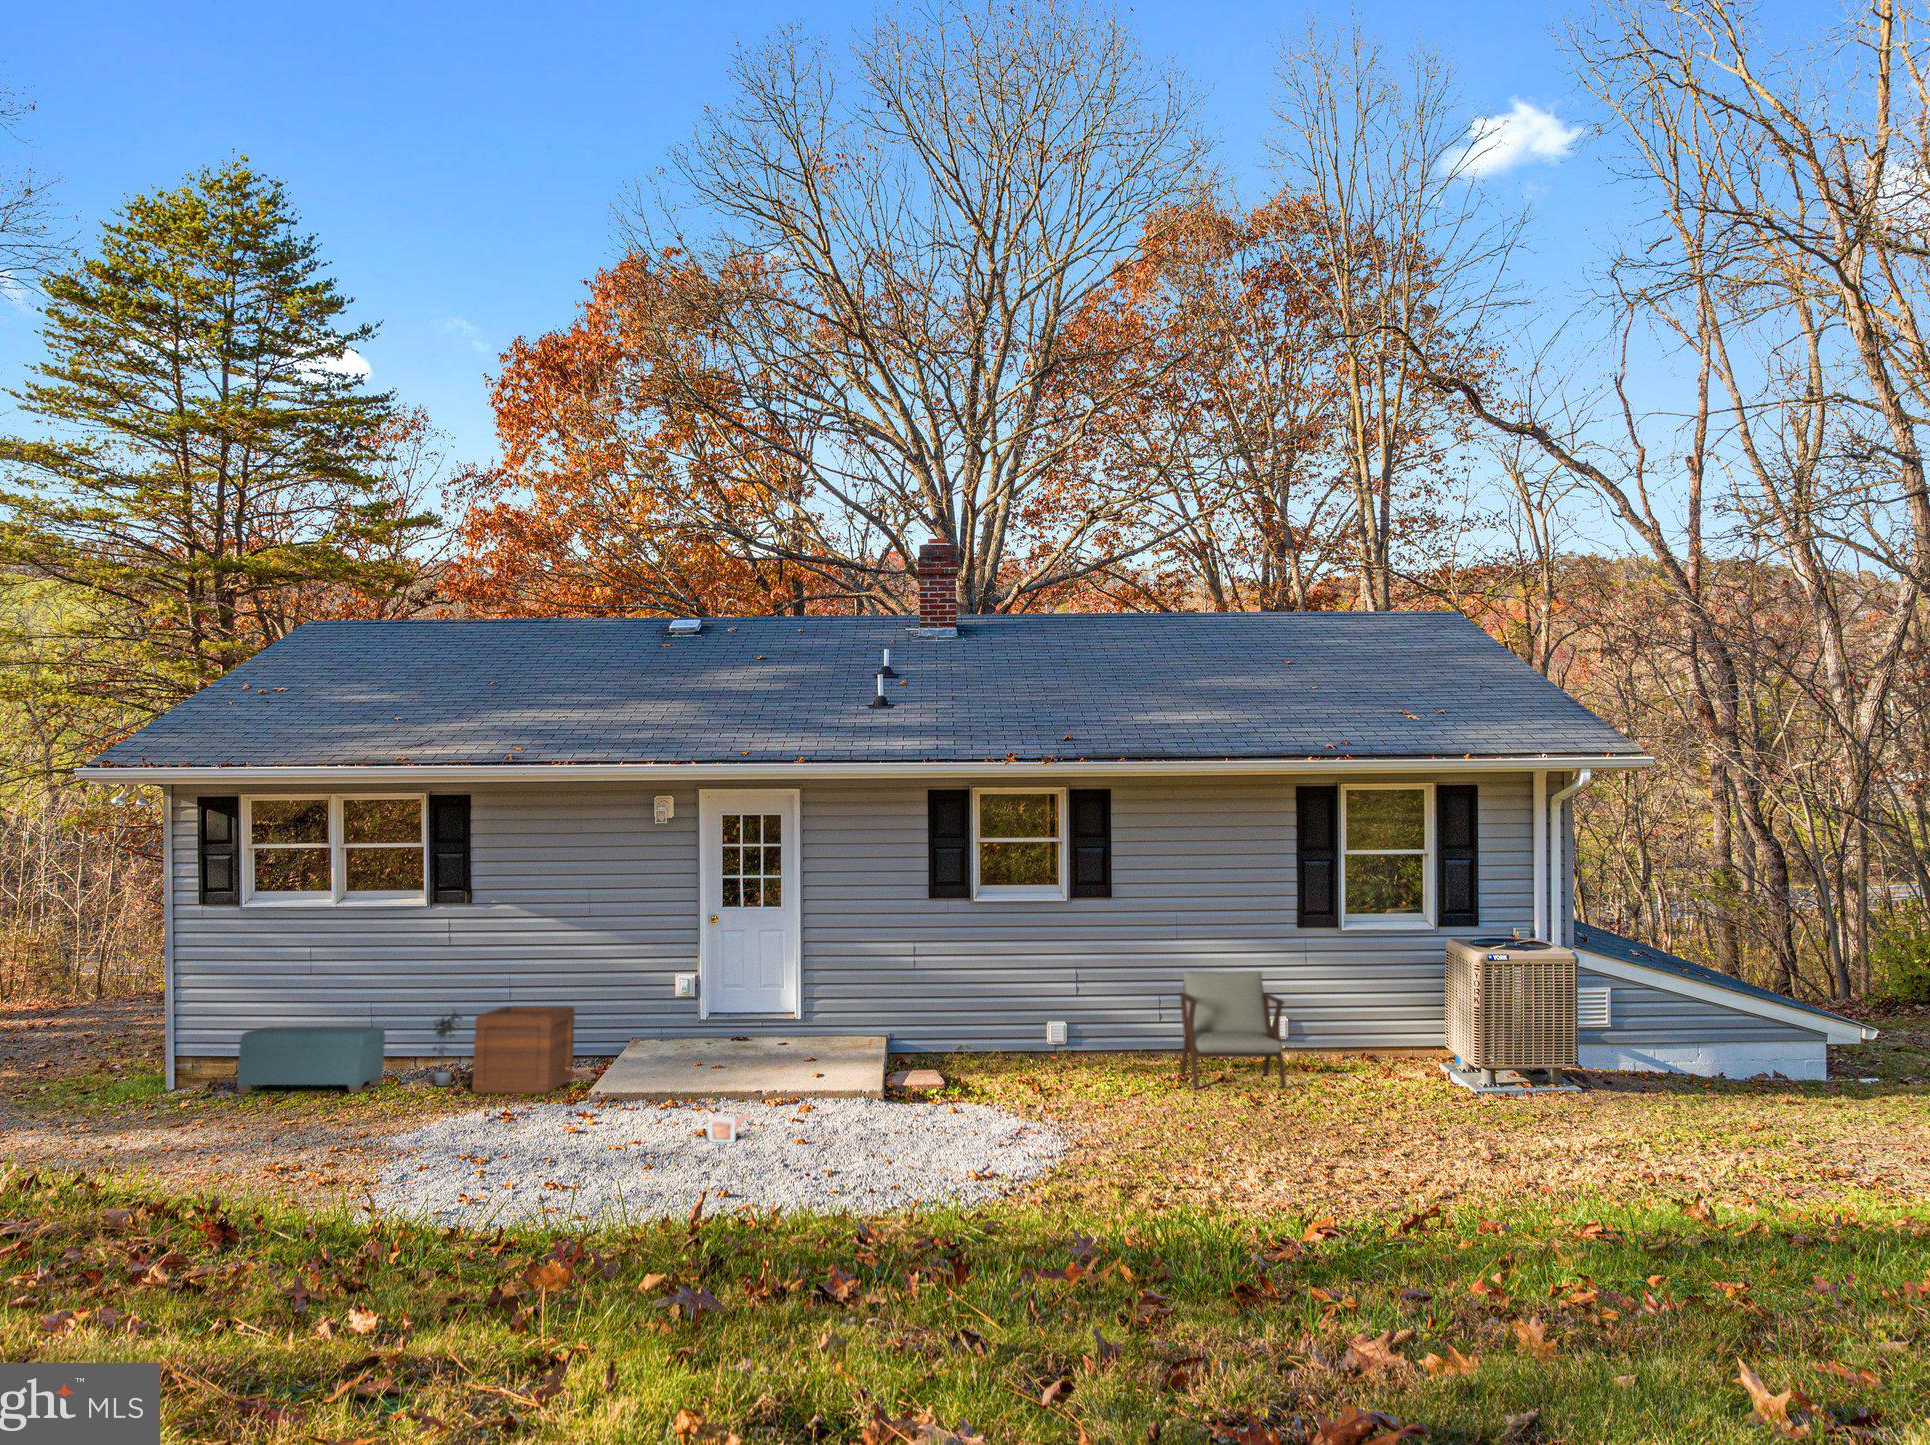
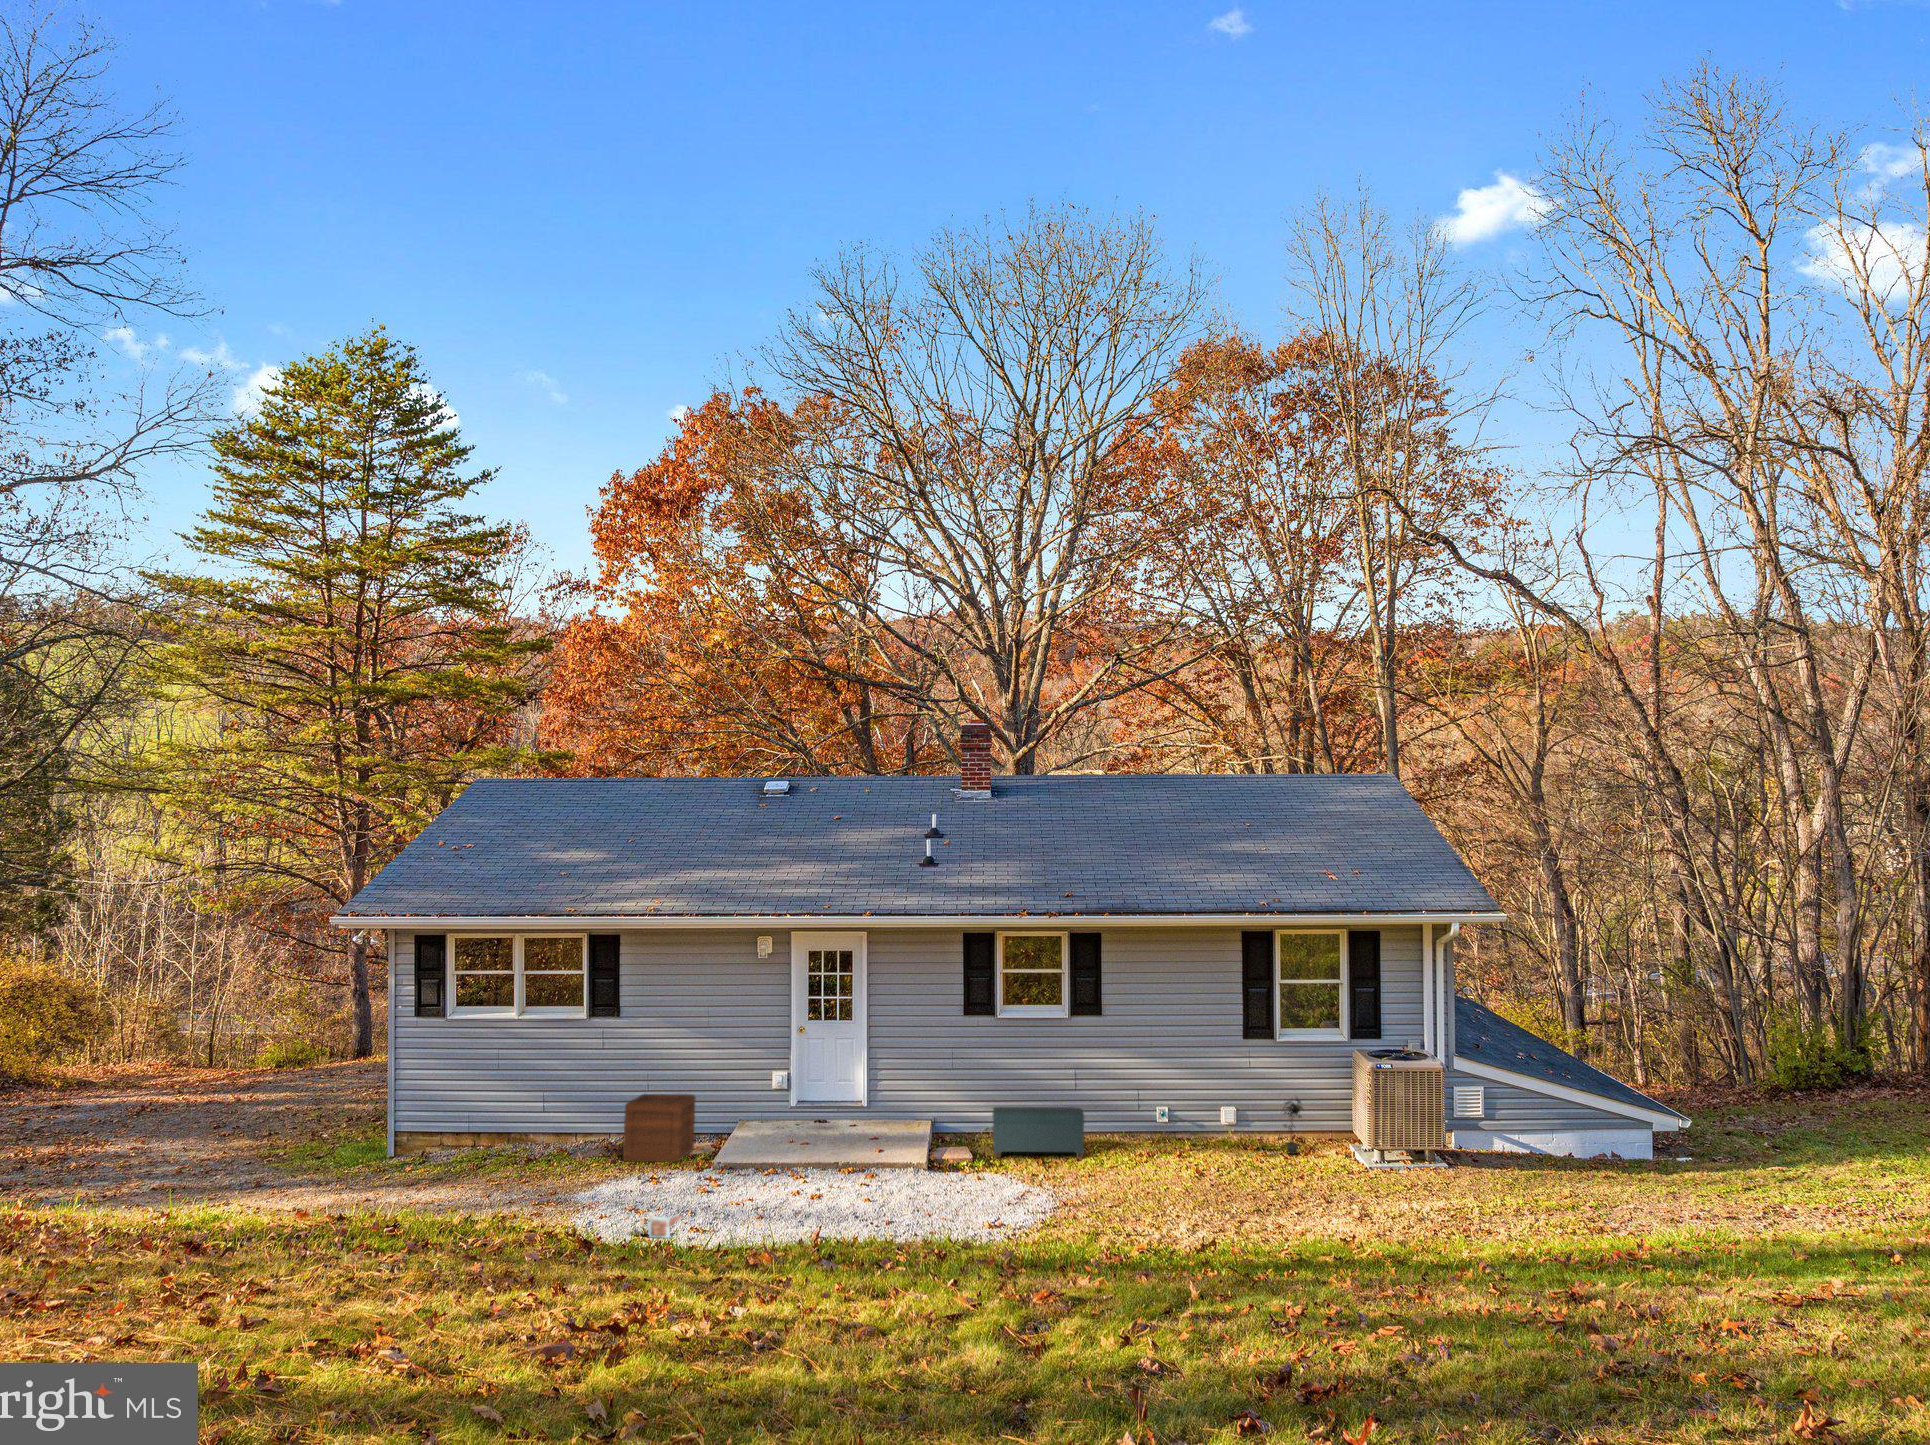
lounge chair: present [1179,971,1287,1089] -> none [1153,1072,1229,1165]
potted plant: present [433,1013,462,1086] -> present [1283,1099,1302,1154]
bench: present [237,1026,385,1094] -> present [993,1107,1084,1159]
watering can: present [698,1110,750,1143] -> present [641,1212,681,1238]

